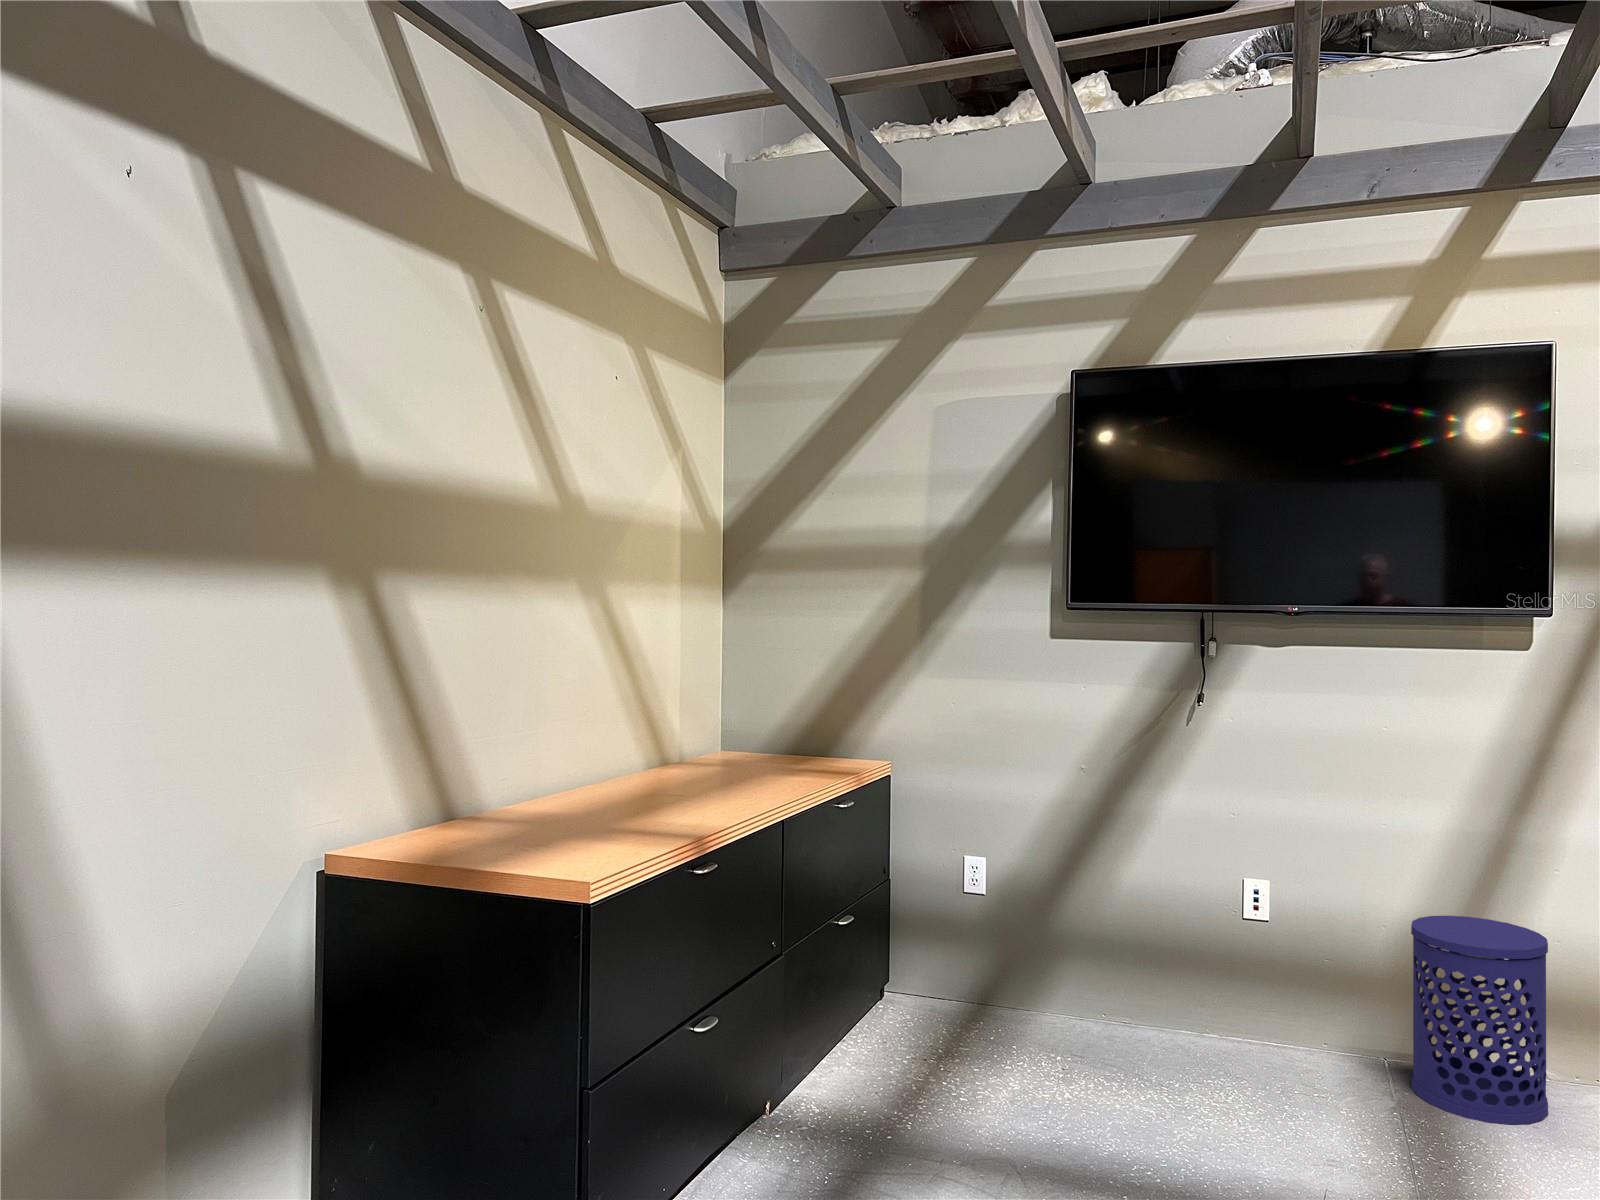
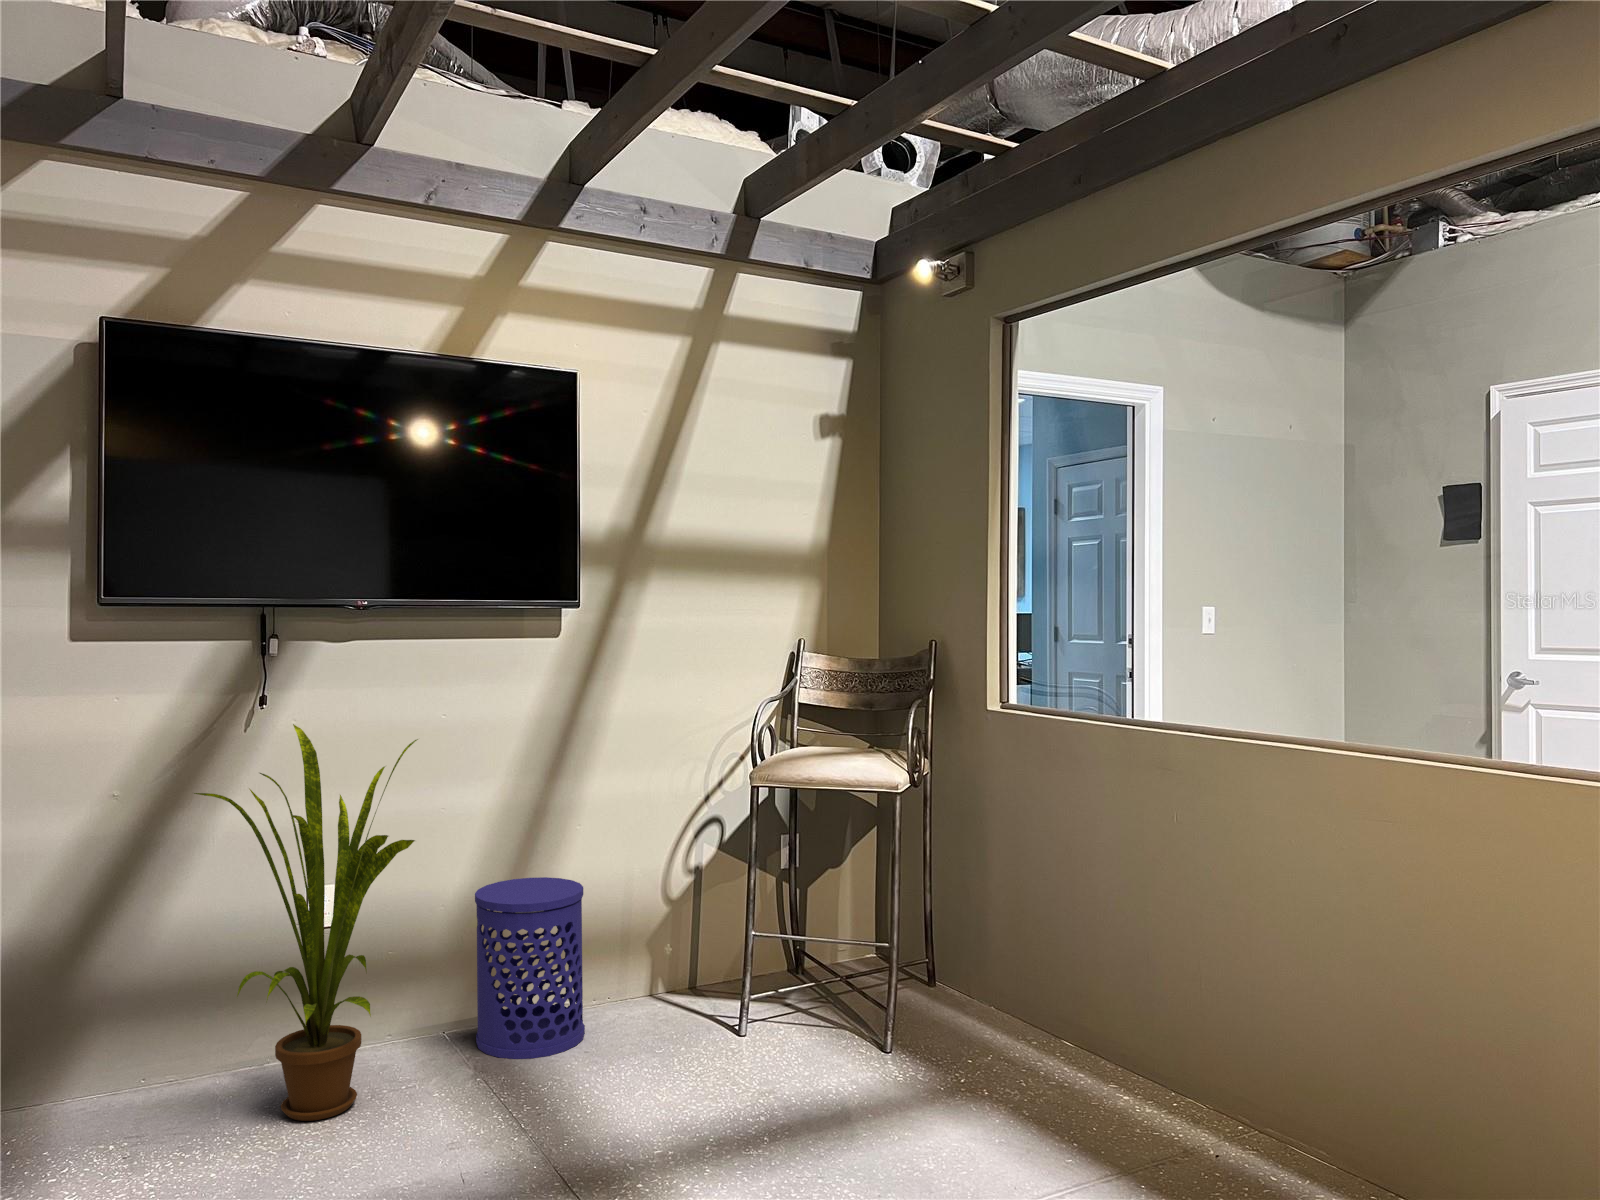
house plant: none [1121,721,1330,1097] -> present [194,724,418,1121]

